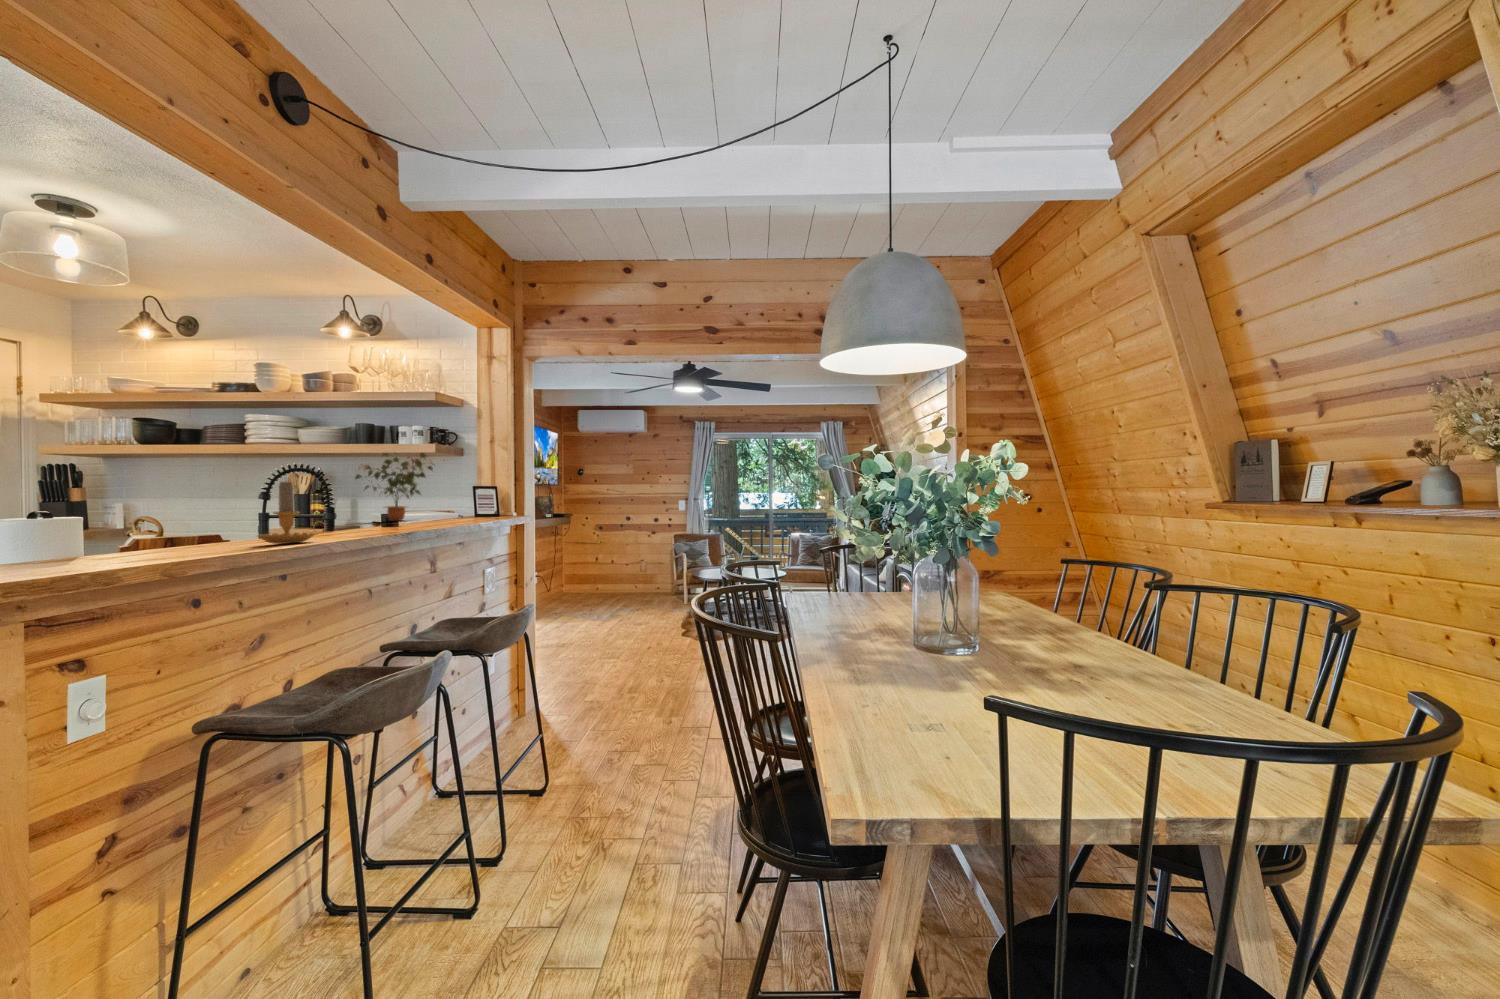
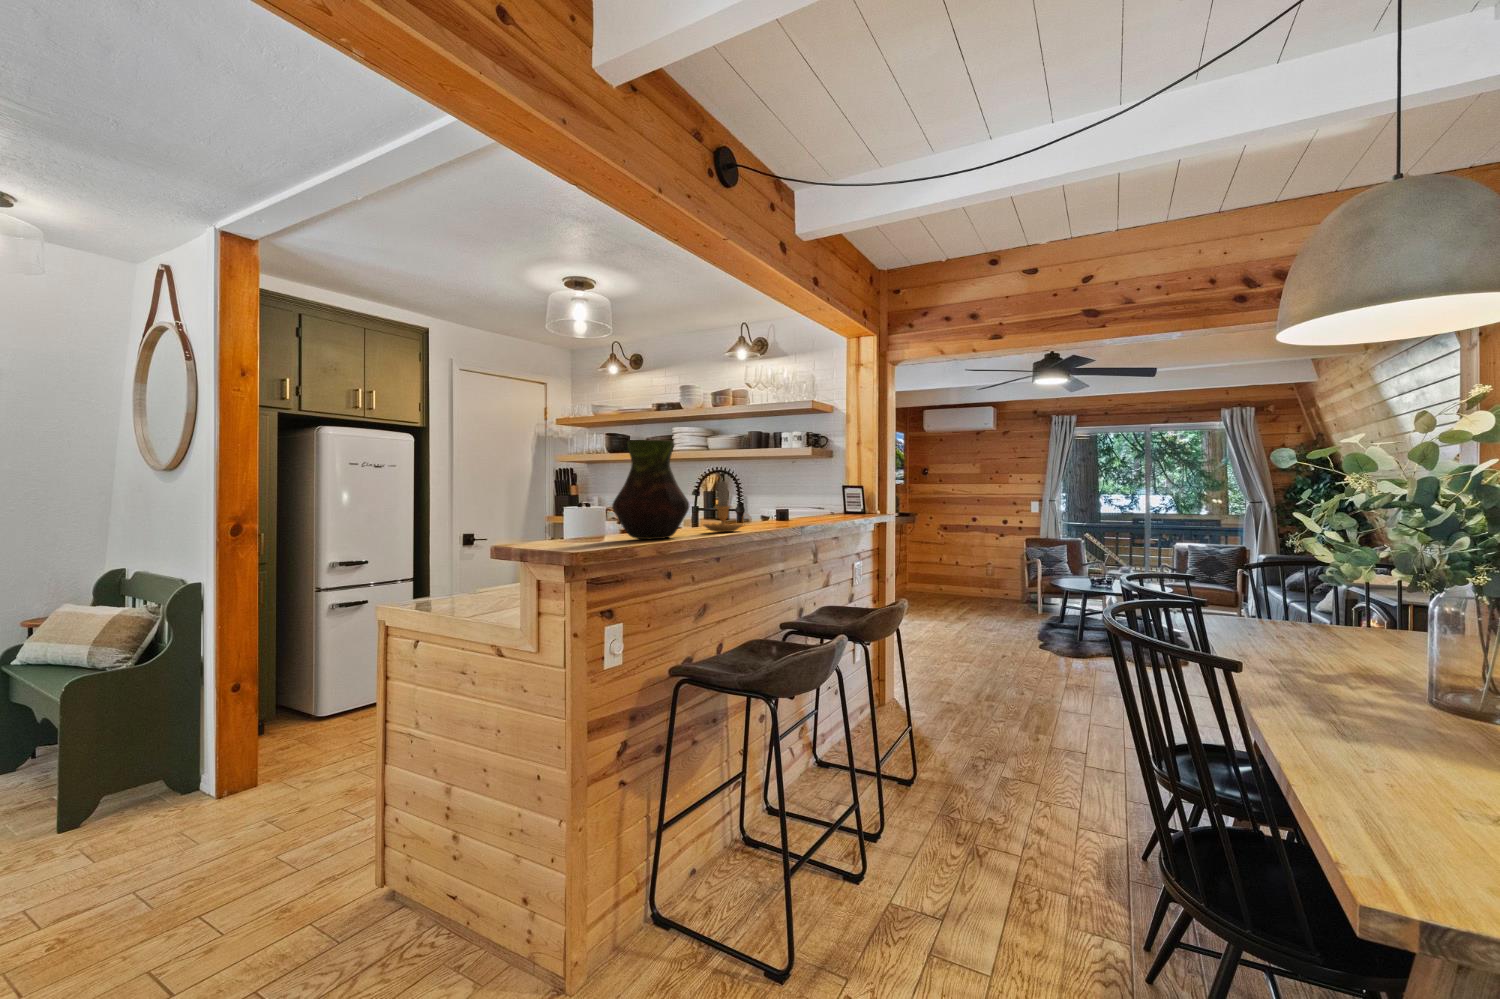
vase: none [99,426,227,558] -> present [612,440,689,539]
potted plant: present [355,453,433,521] -> none [745,452,811,516]

